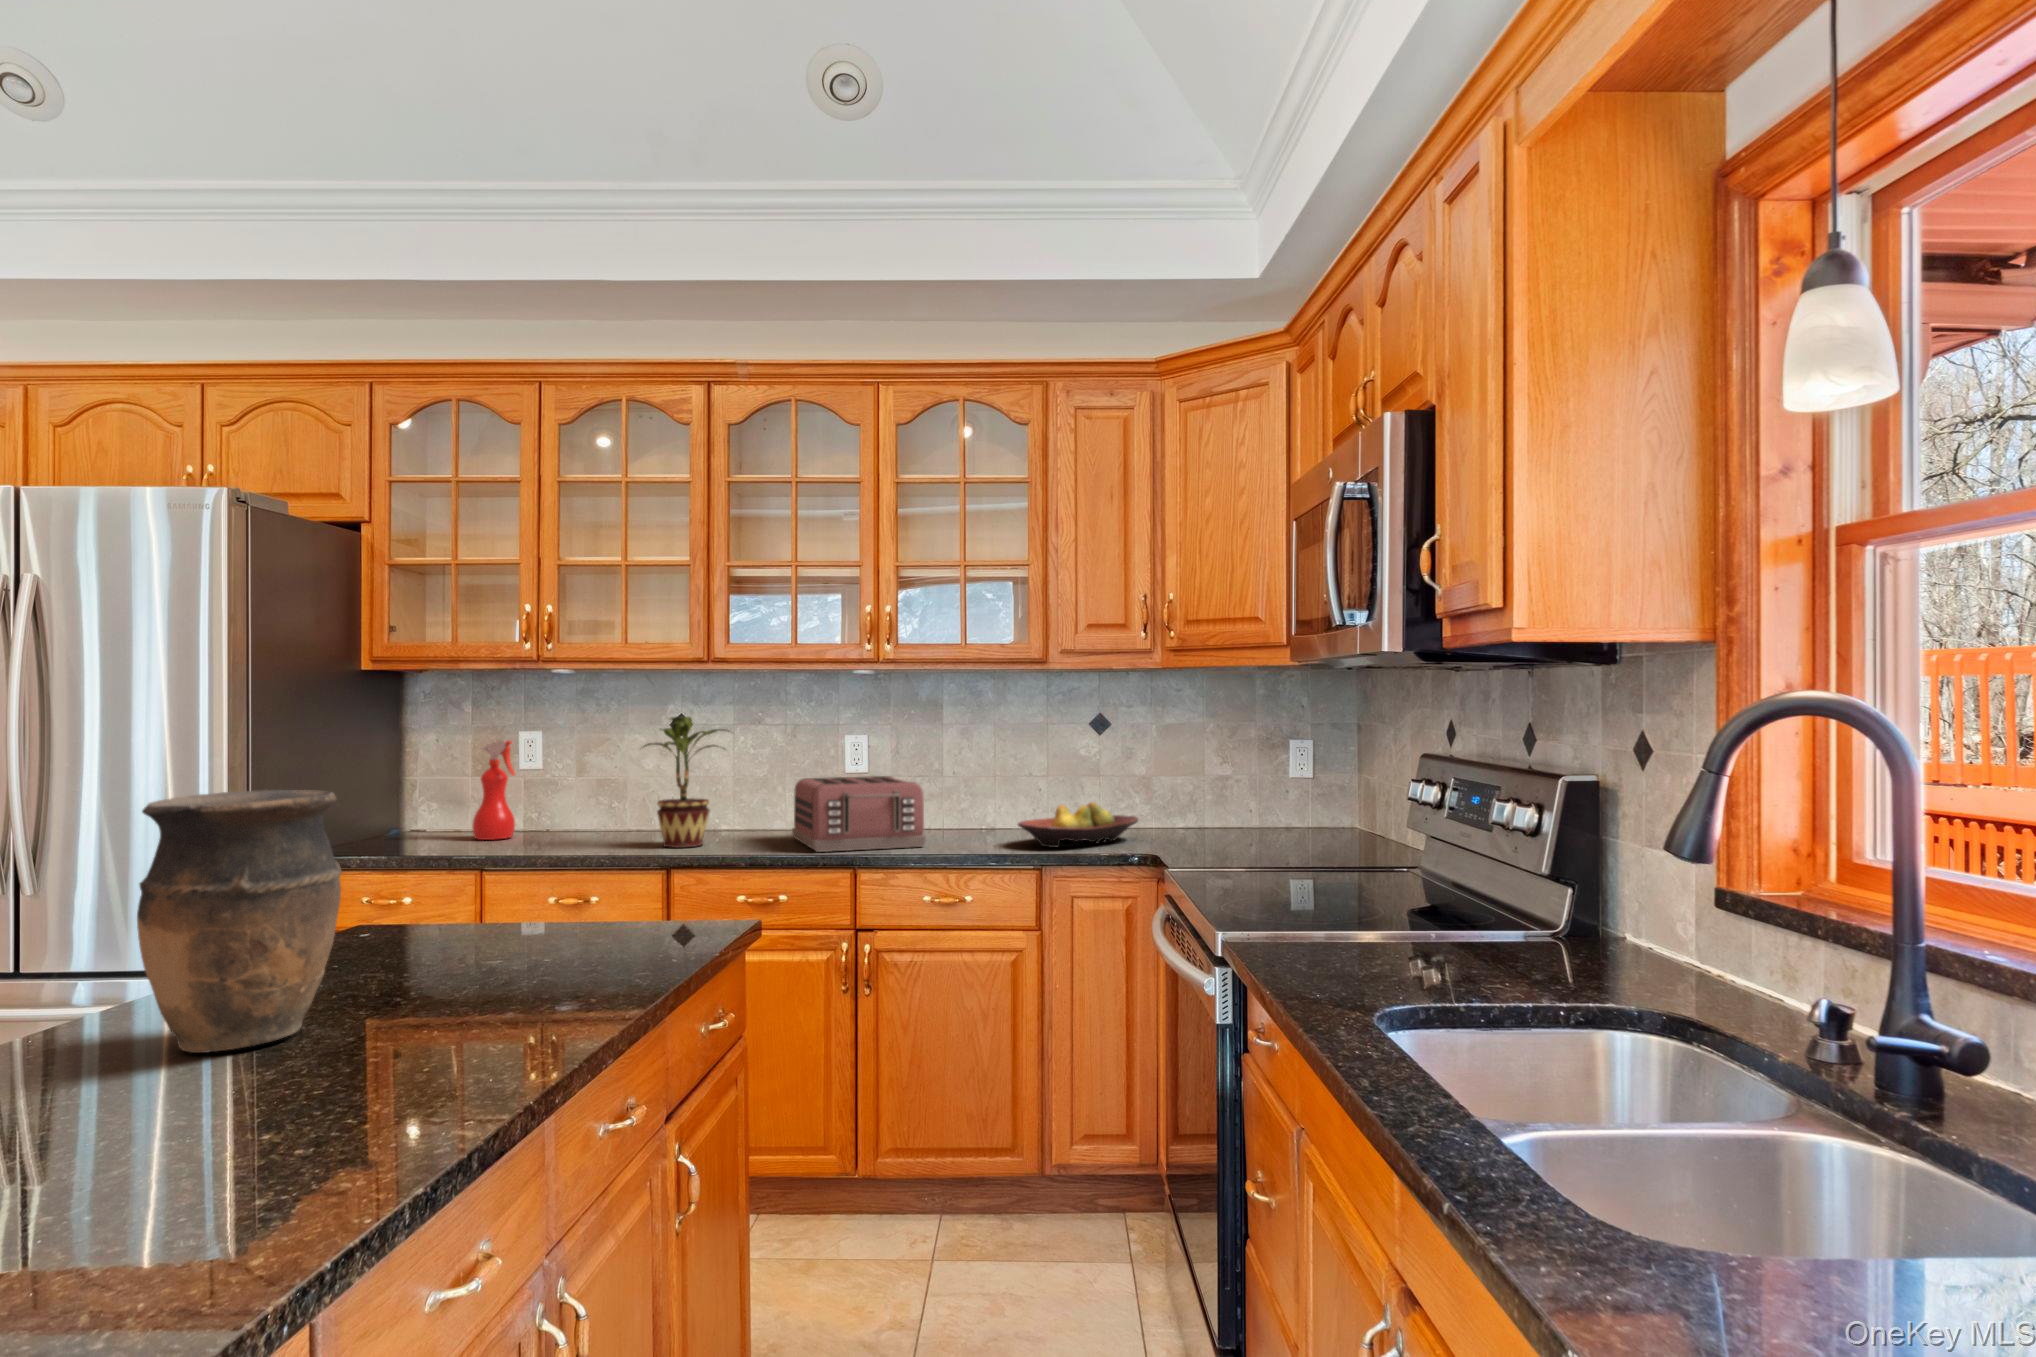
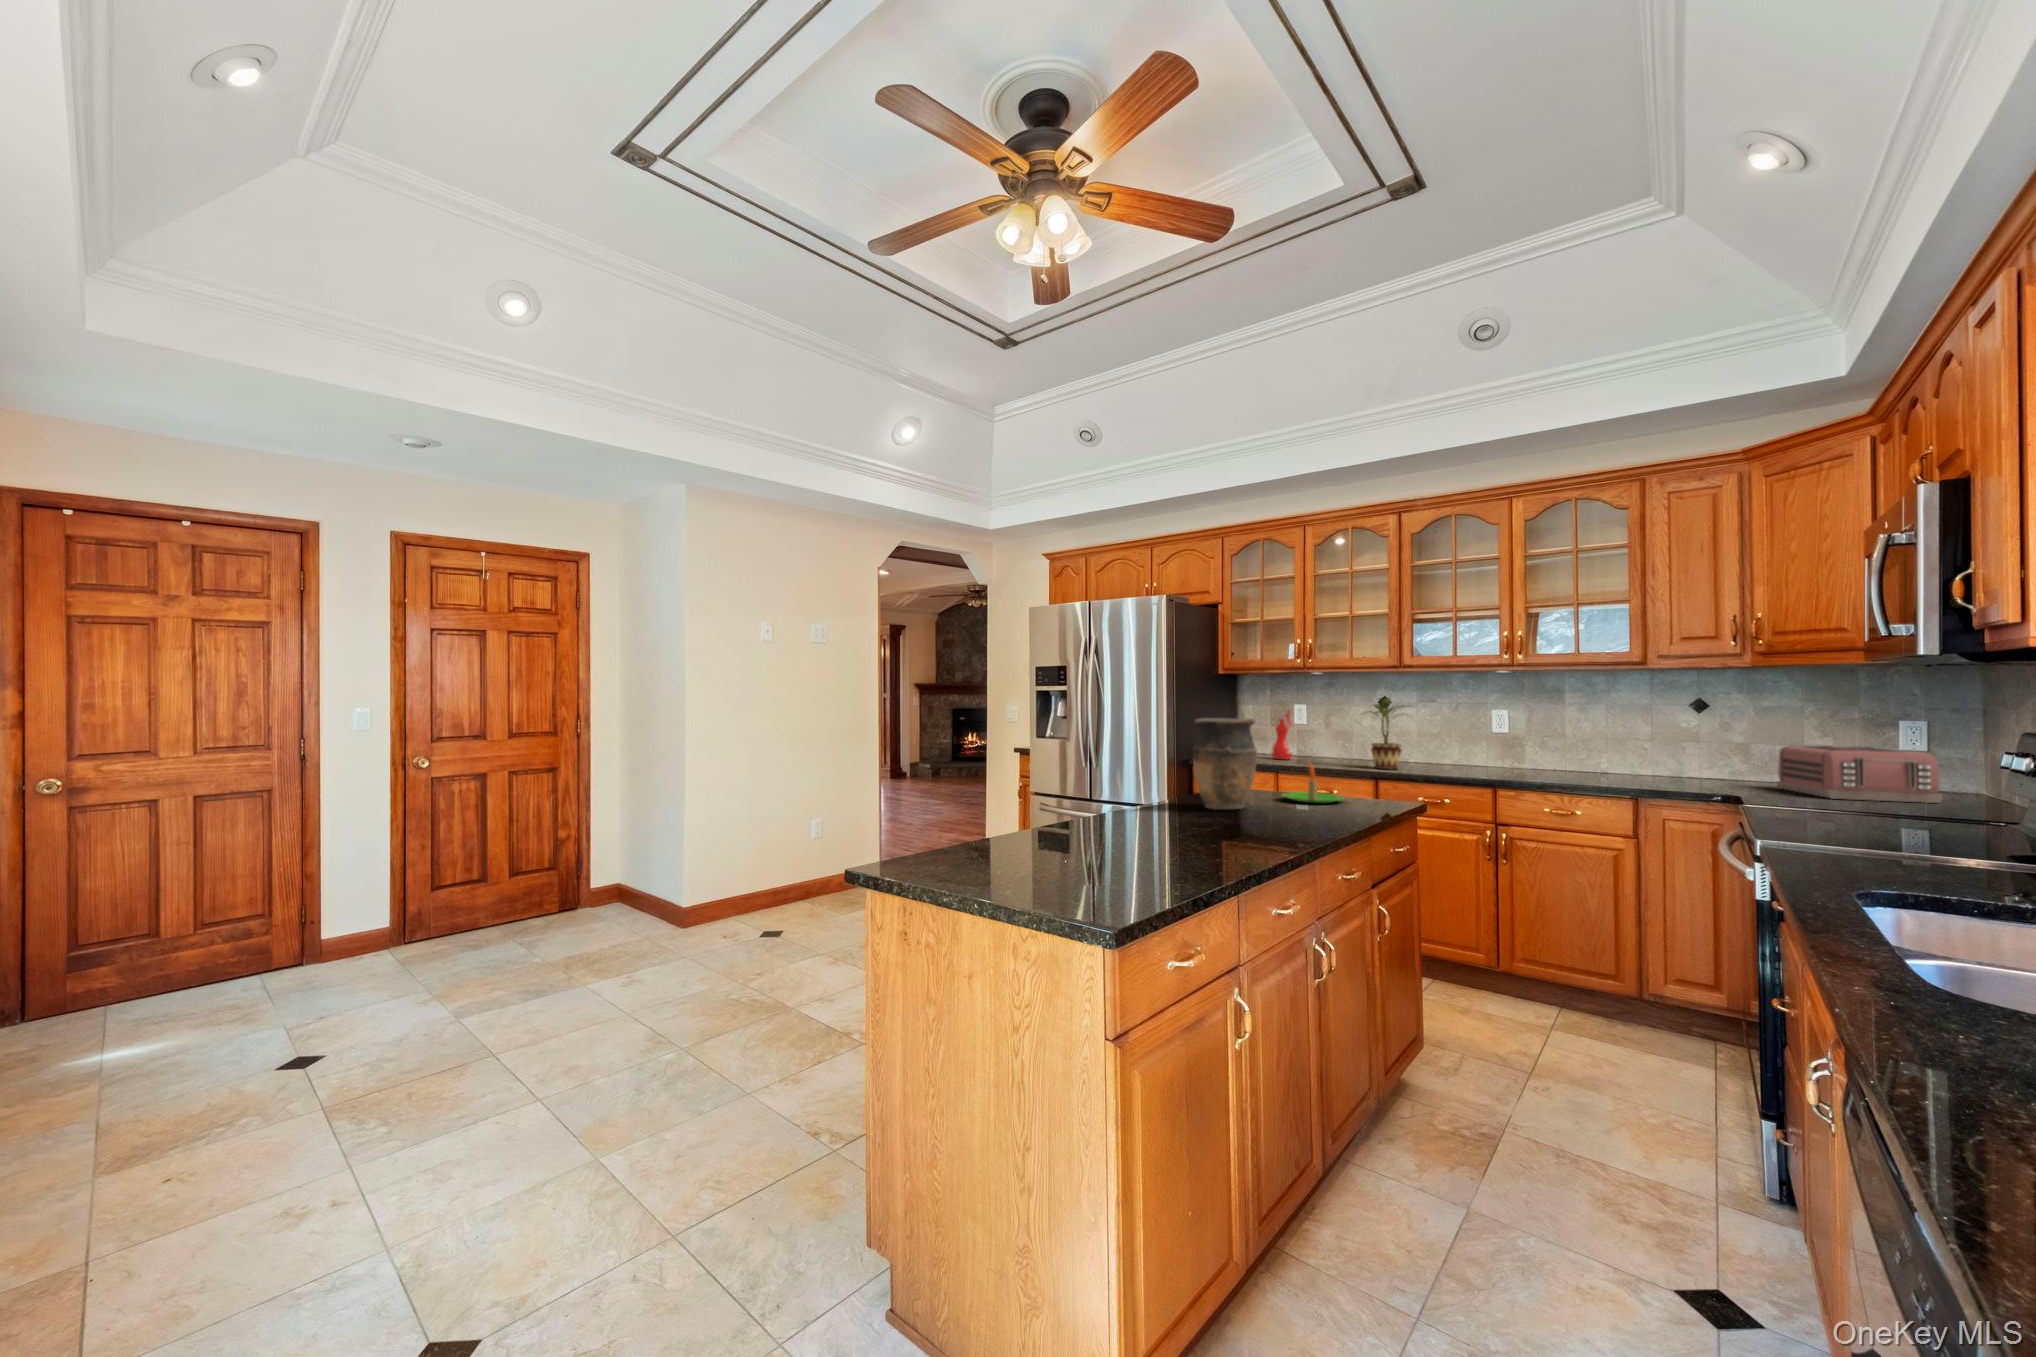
toaster: present [792,776,926,852] -> present [1777,746,1942,803]
fruit bowl: present [1018,802,1138,847] -> none [1620,759,1731,788]
candle: none [428,877,579,977] -> present [1282,763,1344,803]

